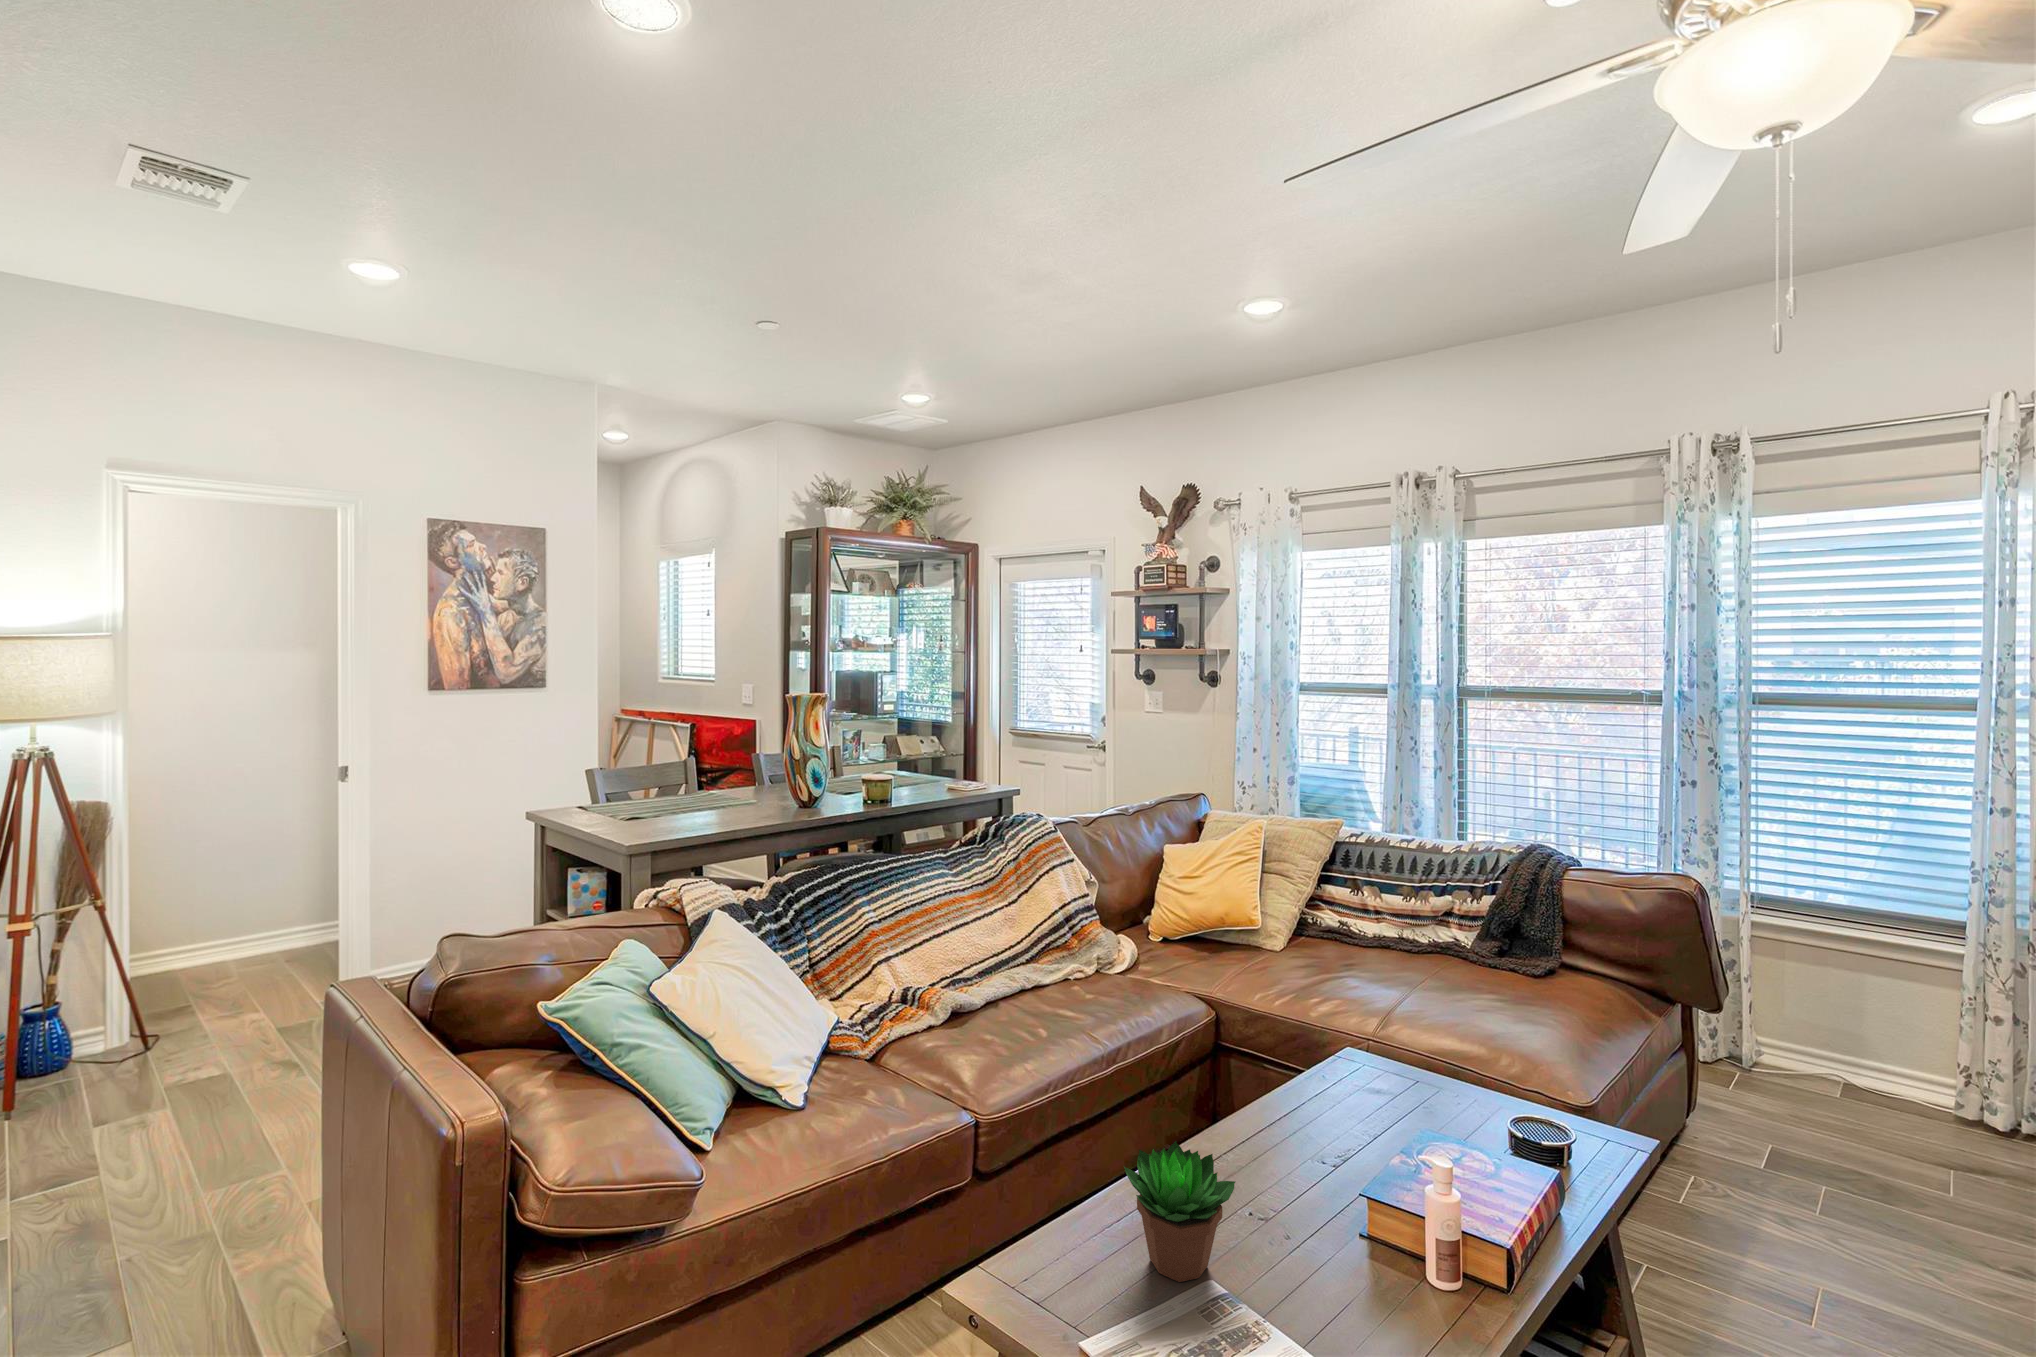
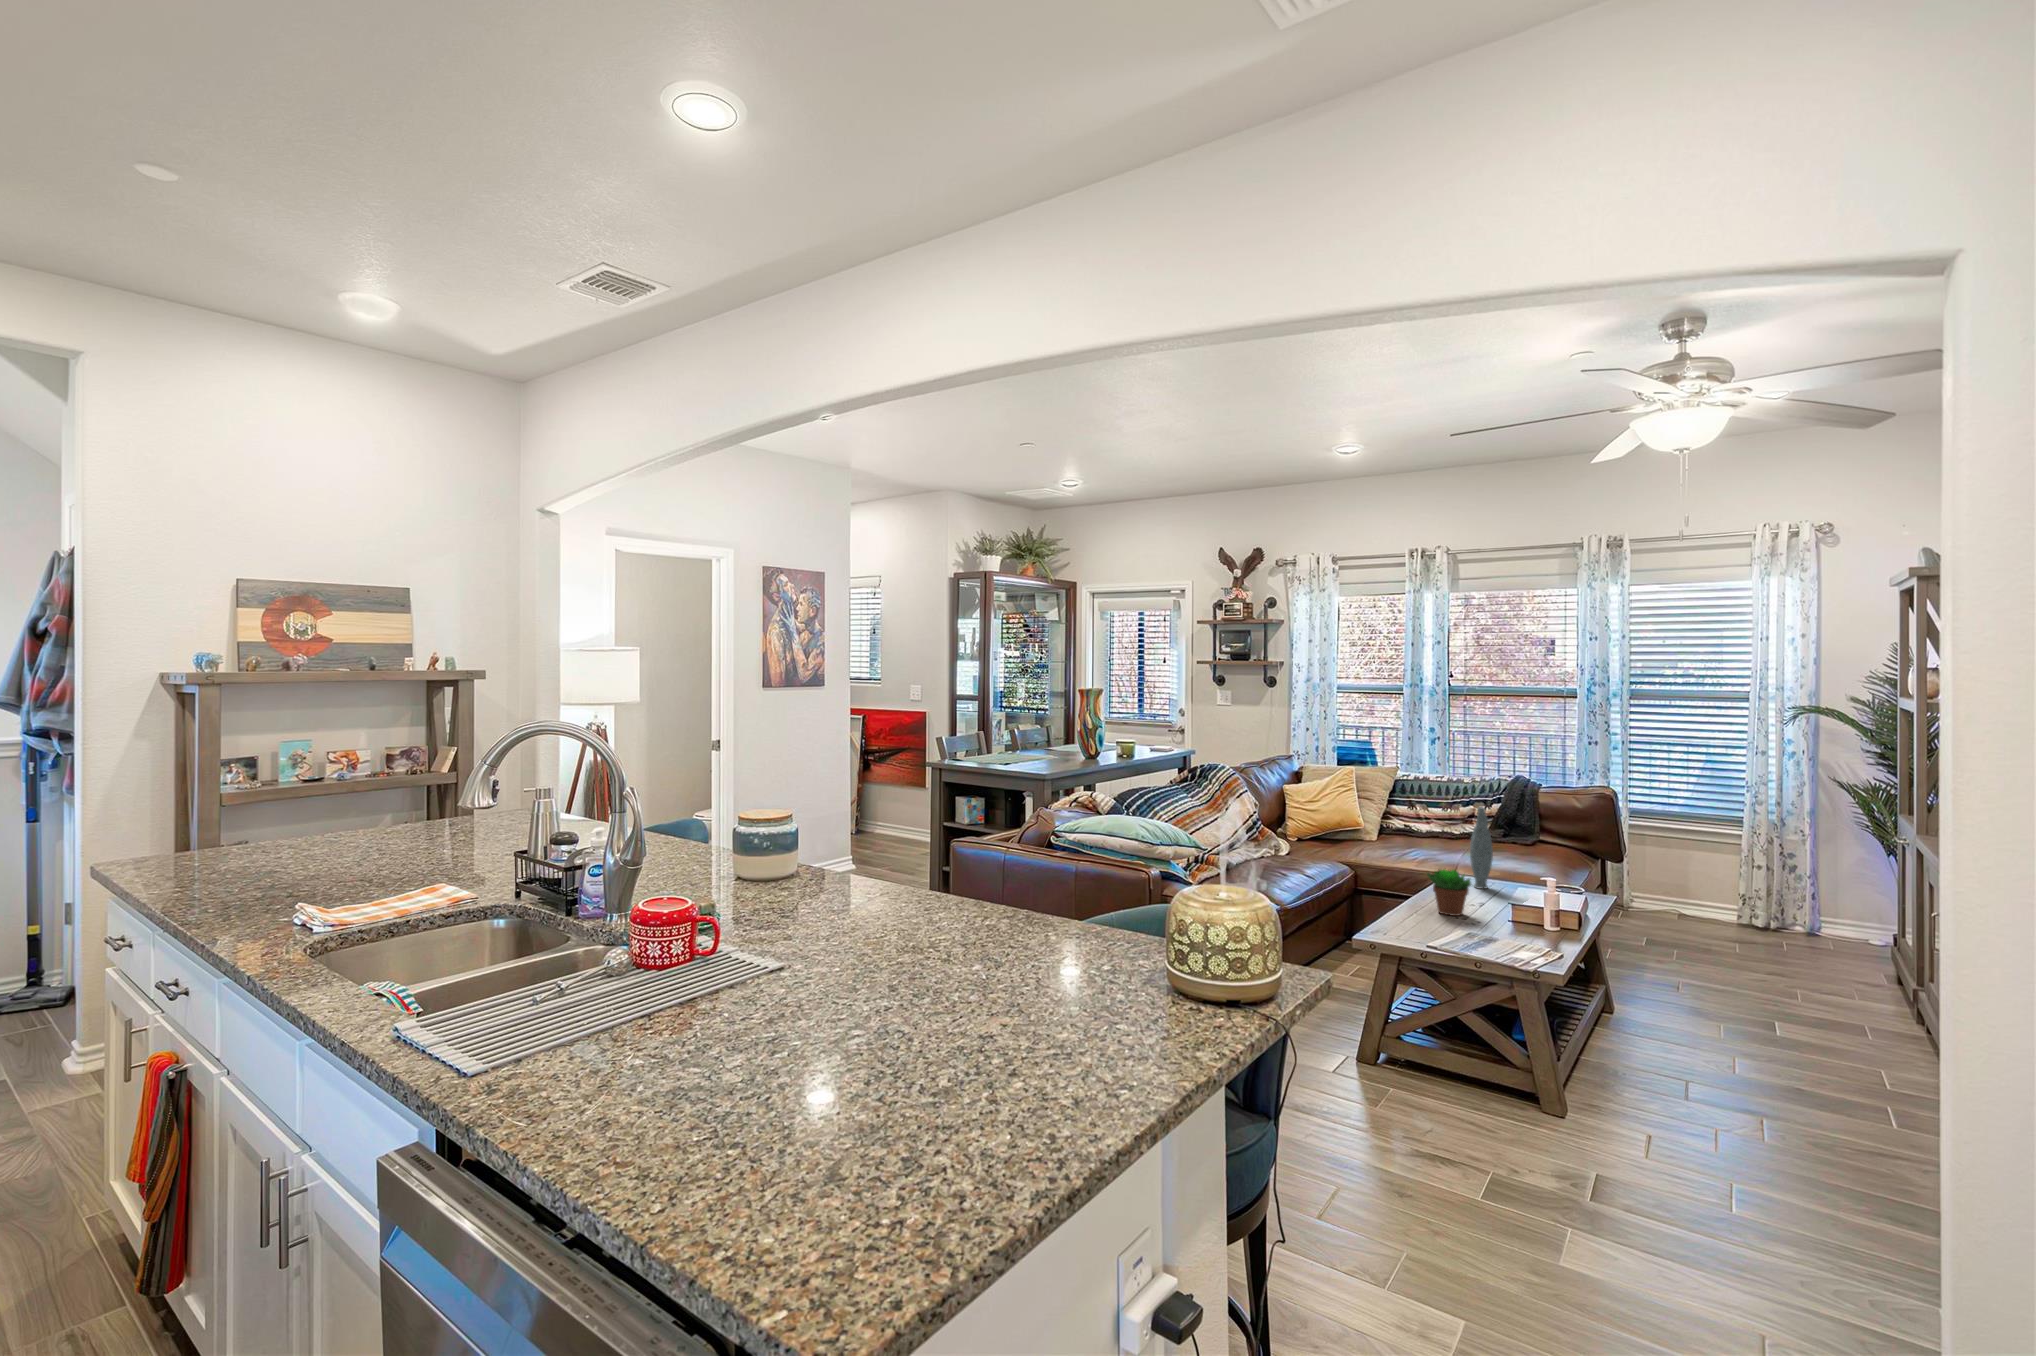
vase: none [1316,969,1361,1145] -> present [1470,807,1493,889]

